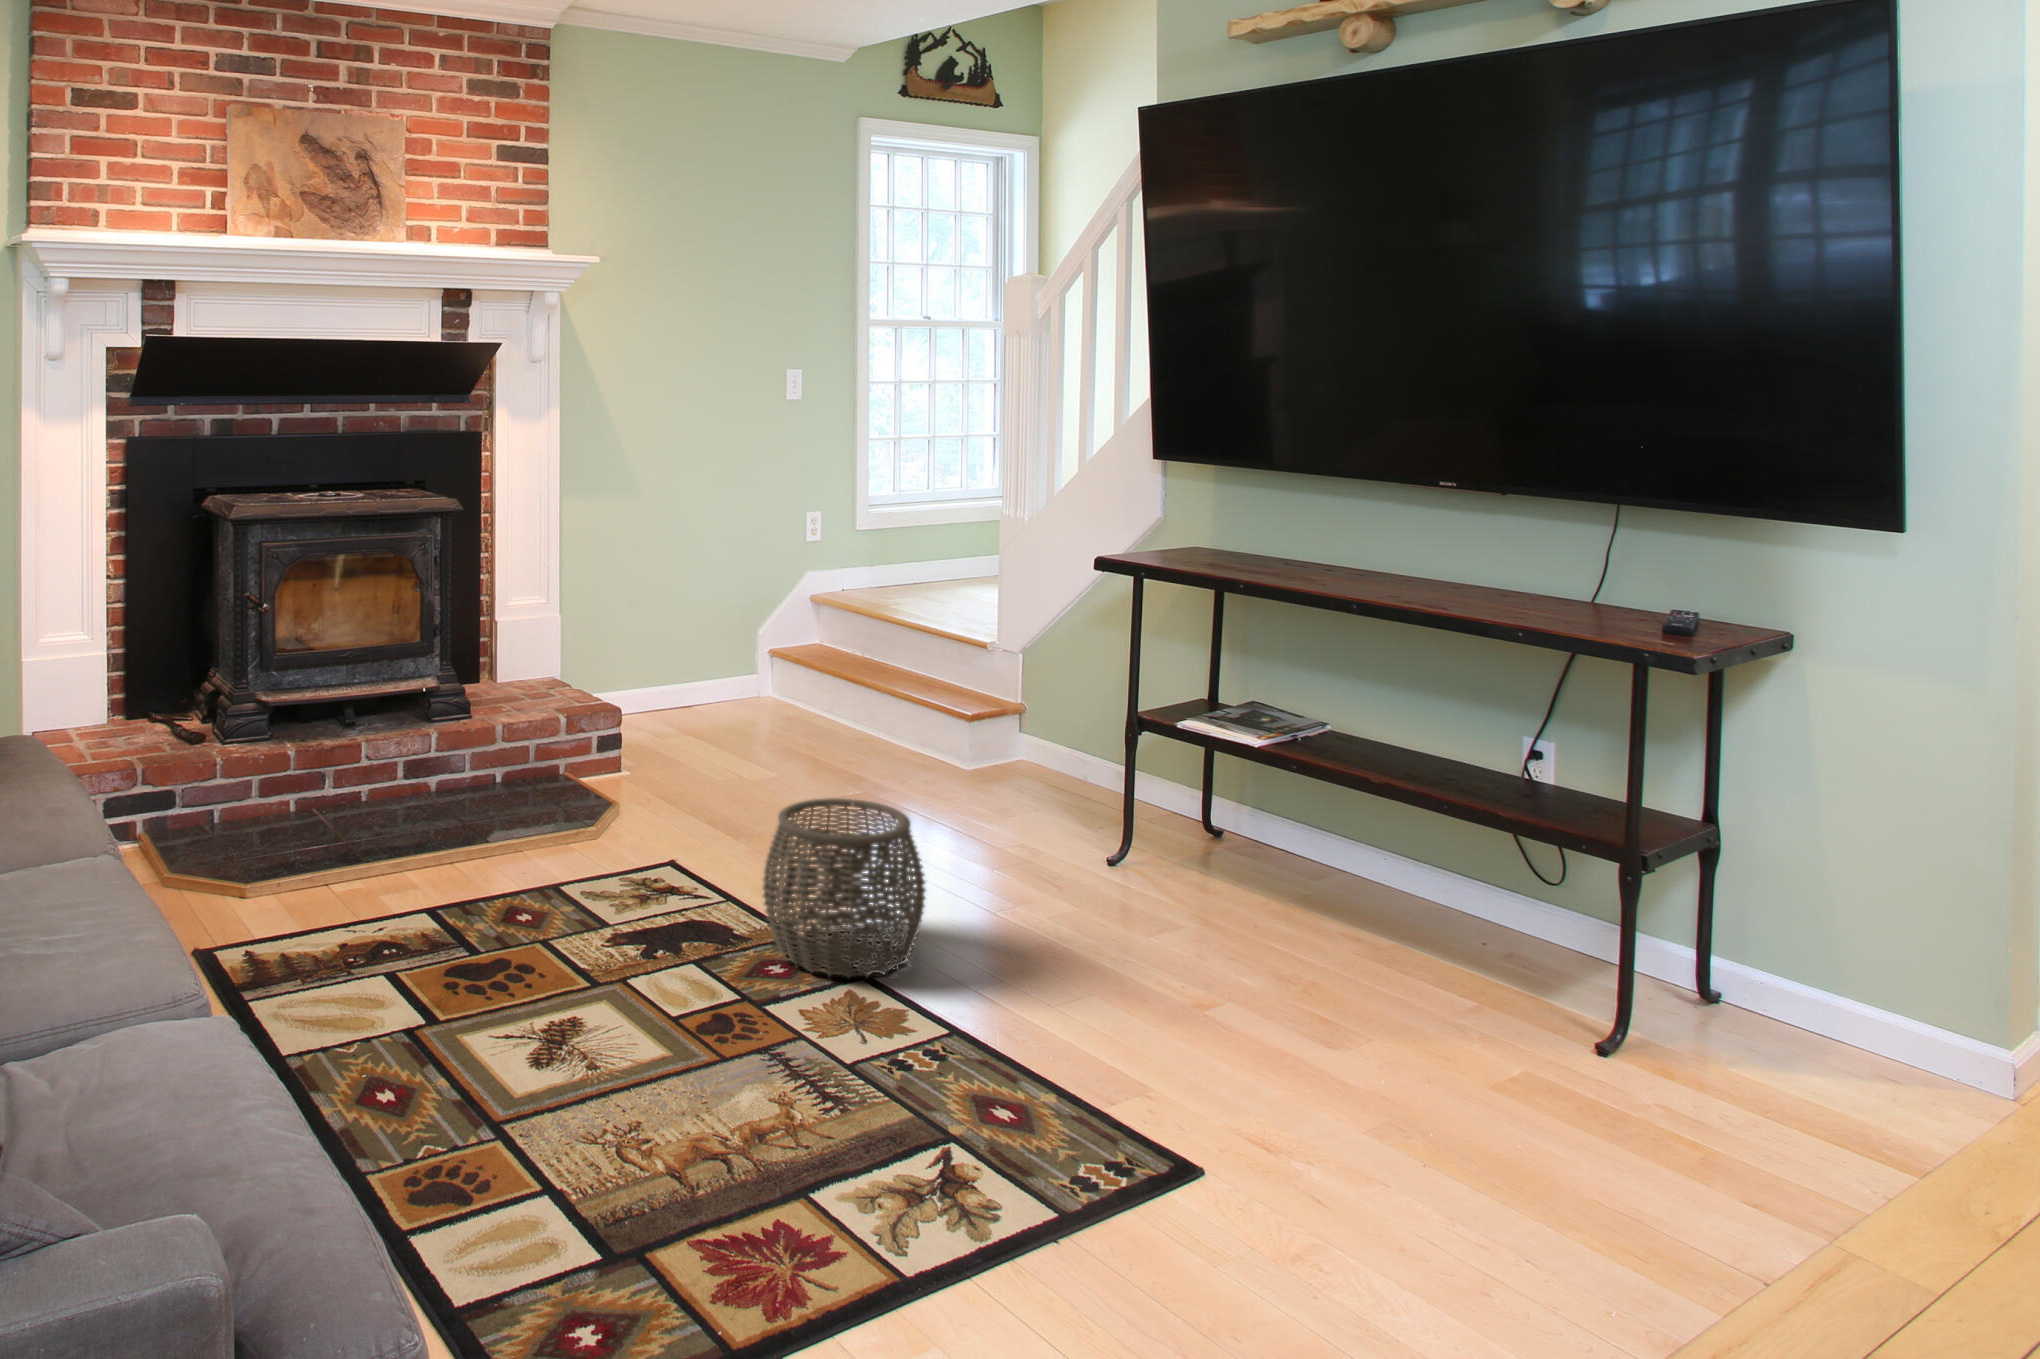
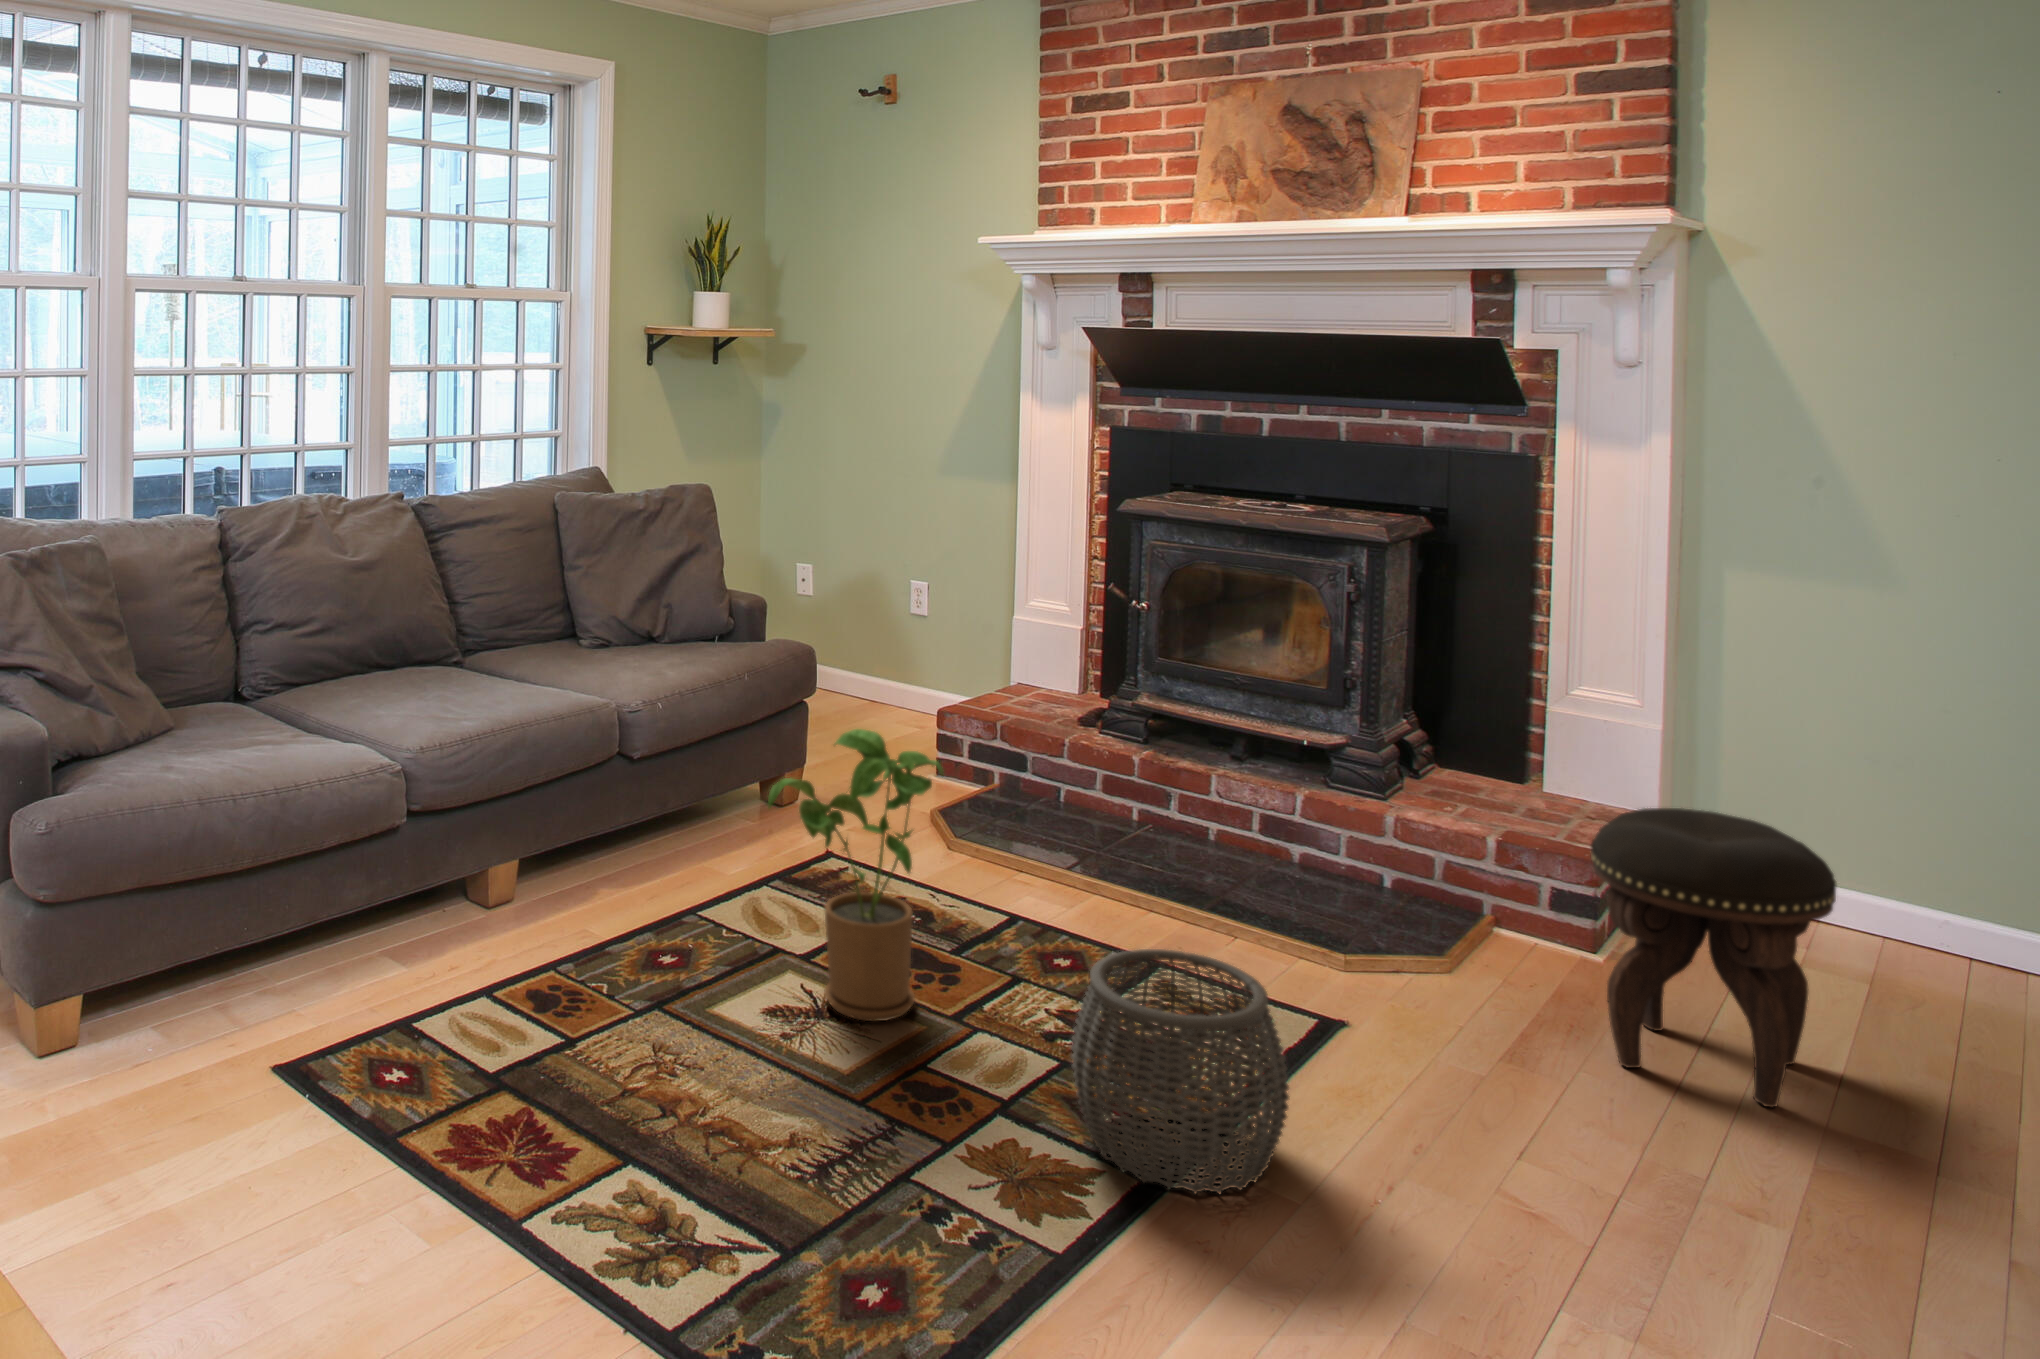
footstool: none [736,637,865,814] -> present [1591,808,1836,1108]
house plant: none [473,707,644,1021] -> present [768,729,944,1021]

